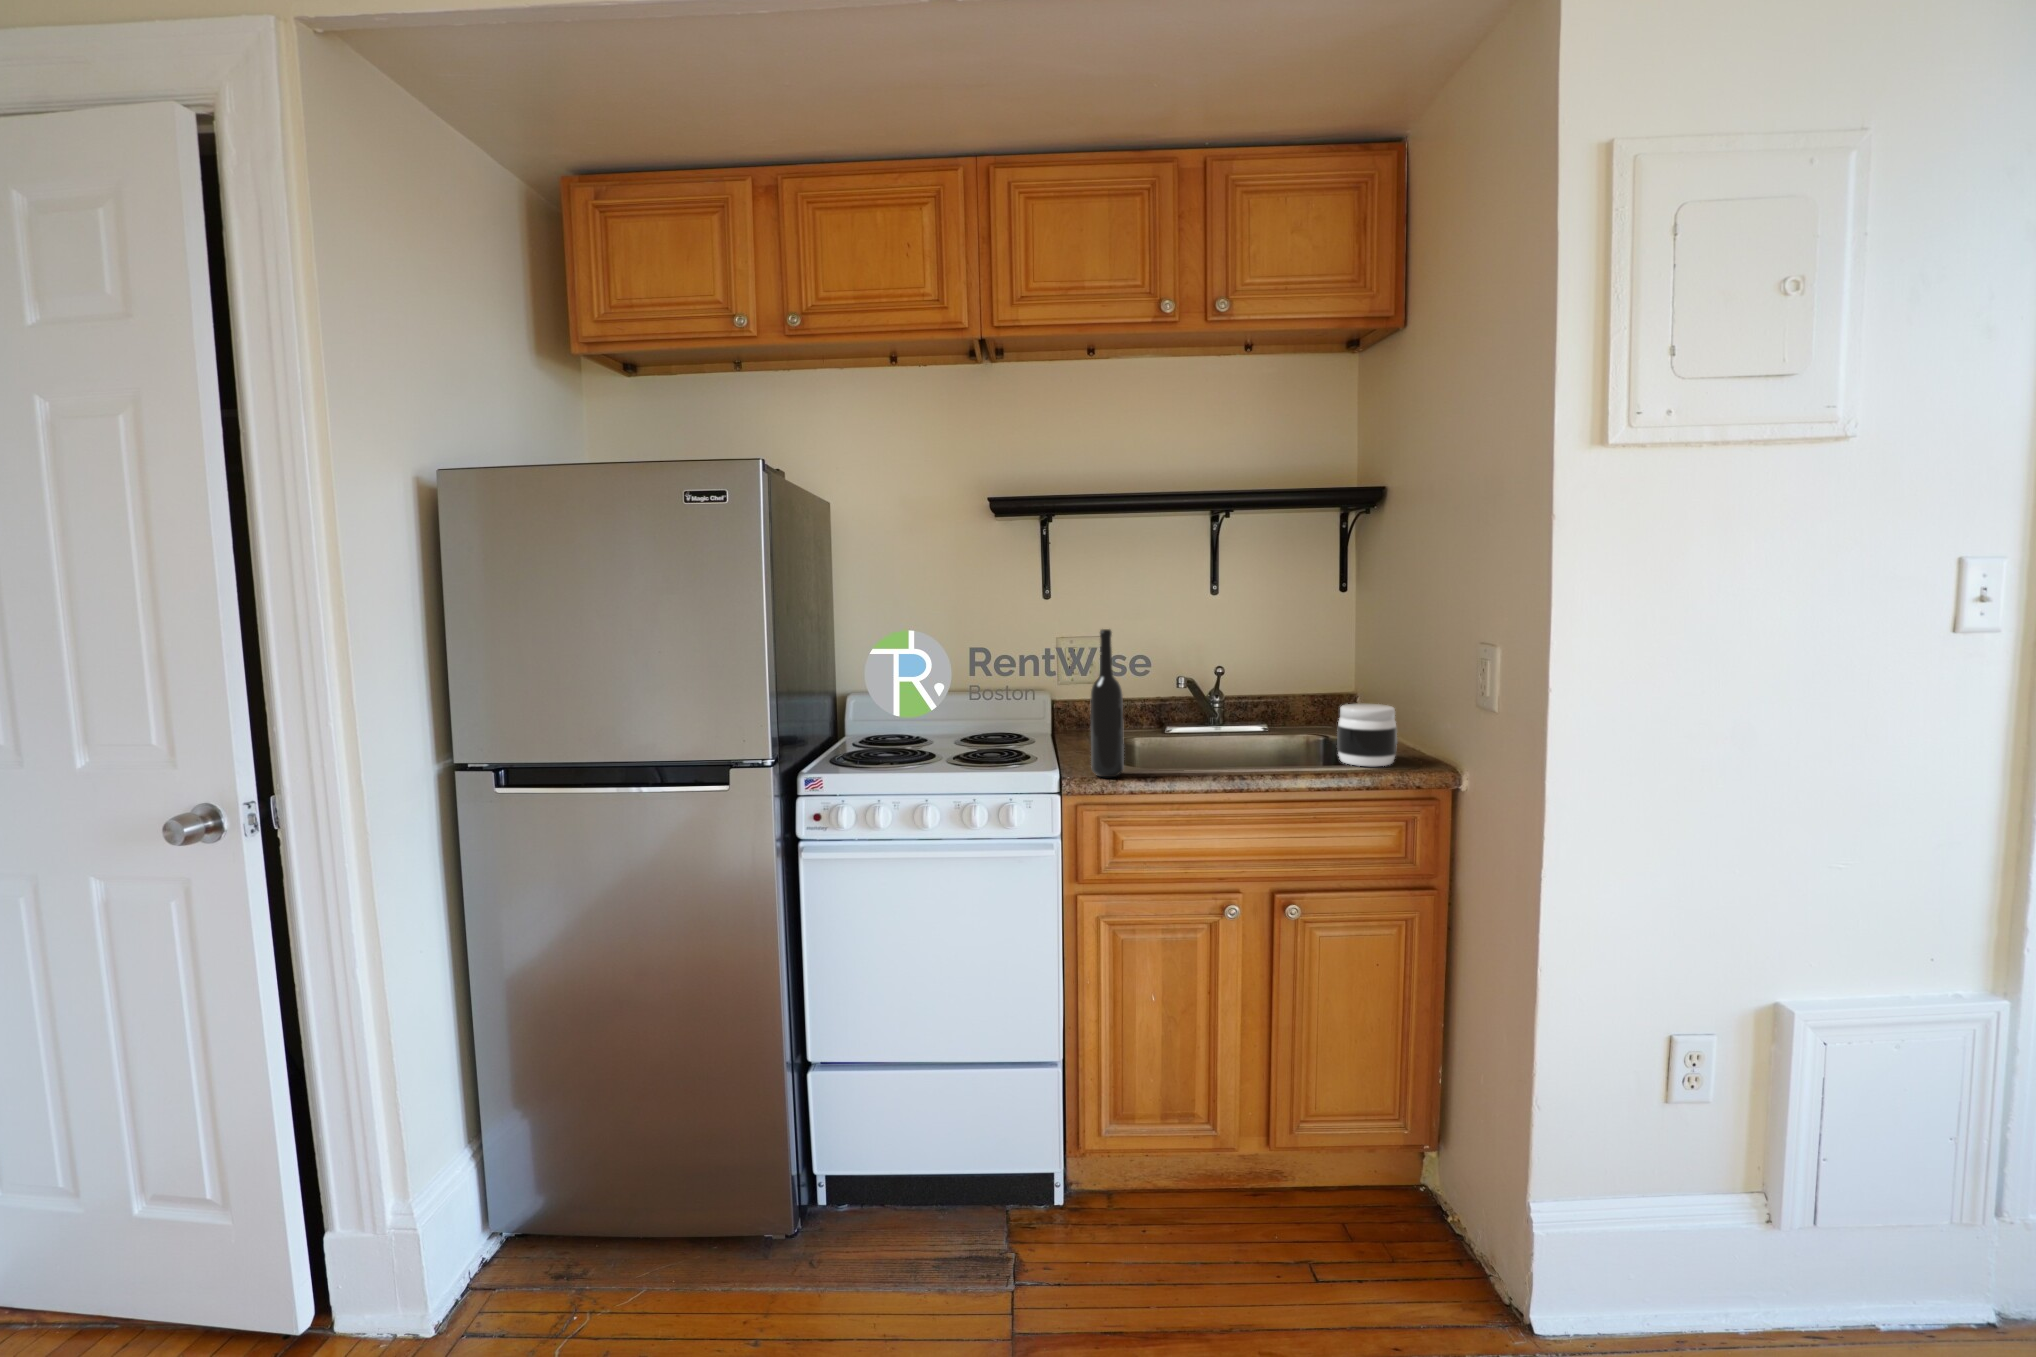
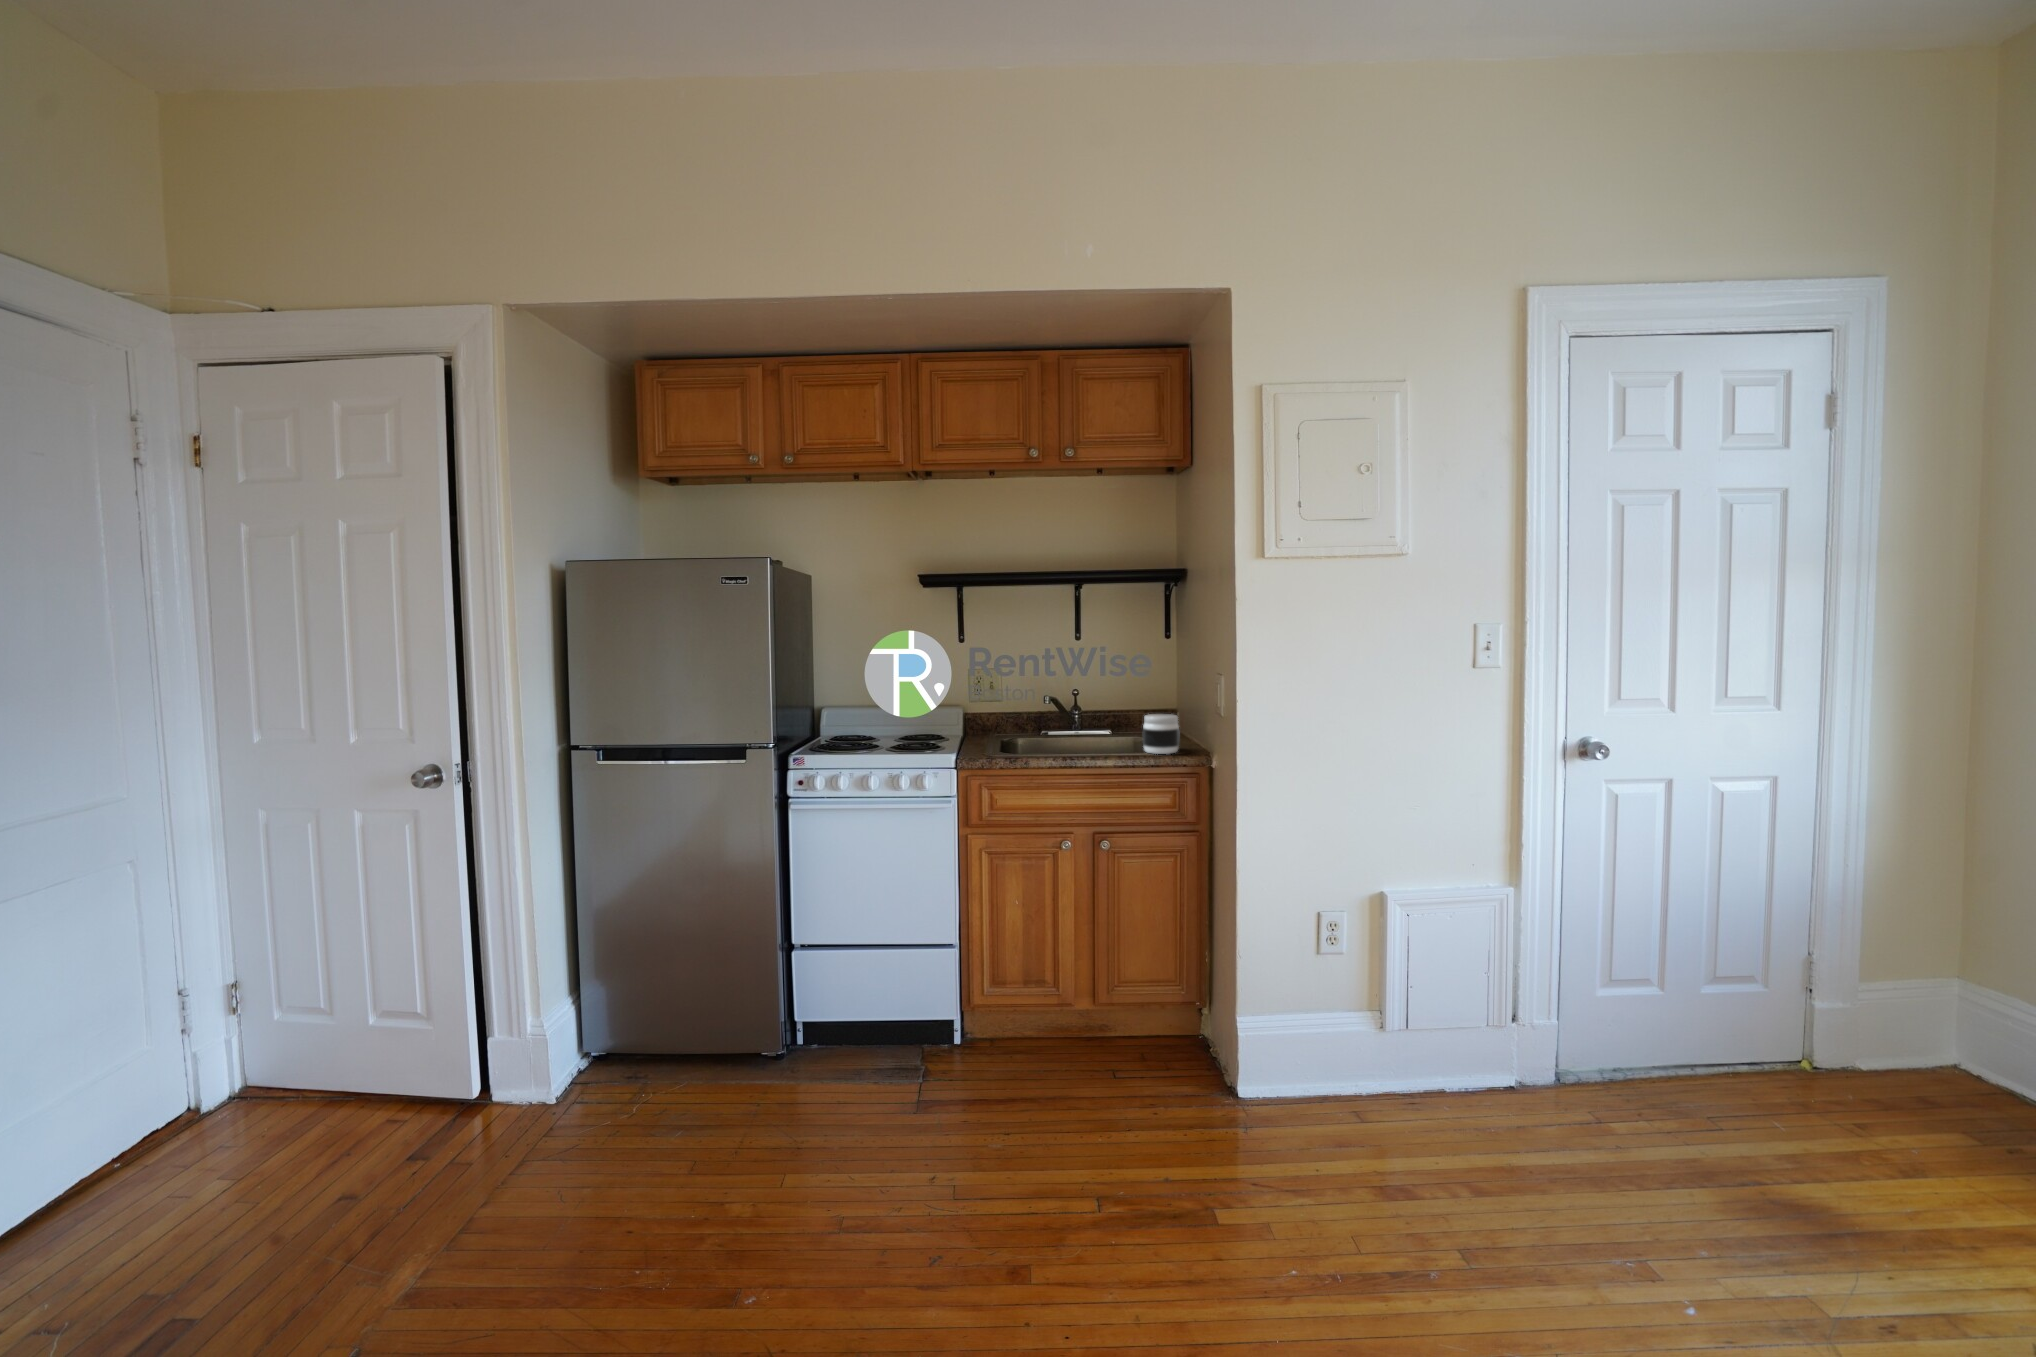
bottle: present [1091,629,1124,777] -> none [978,664,999,759]

